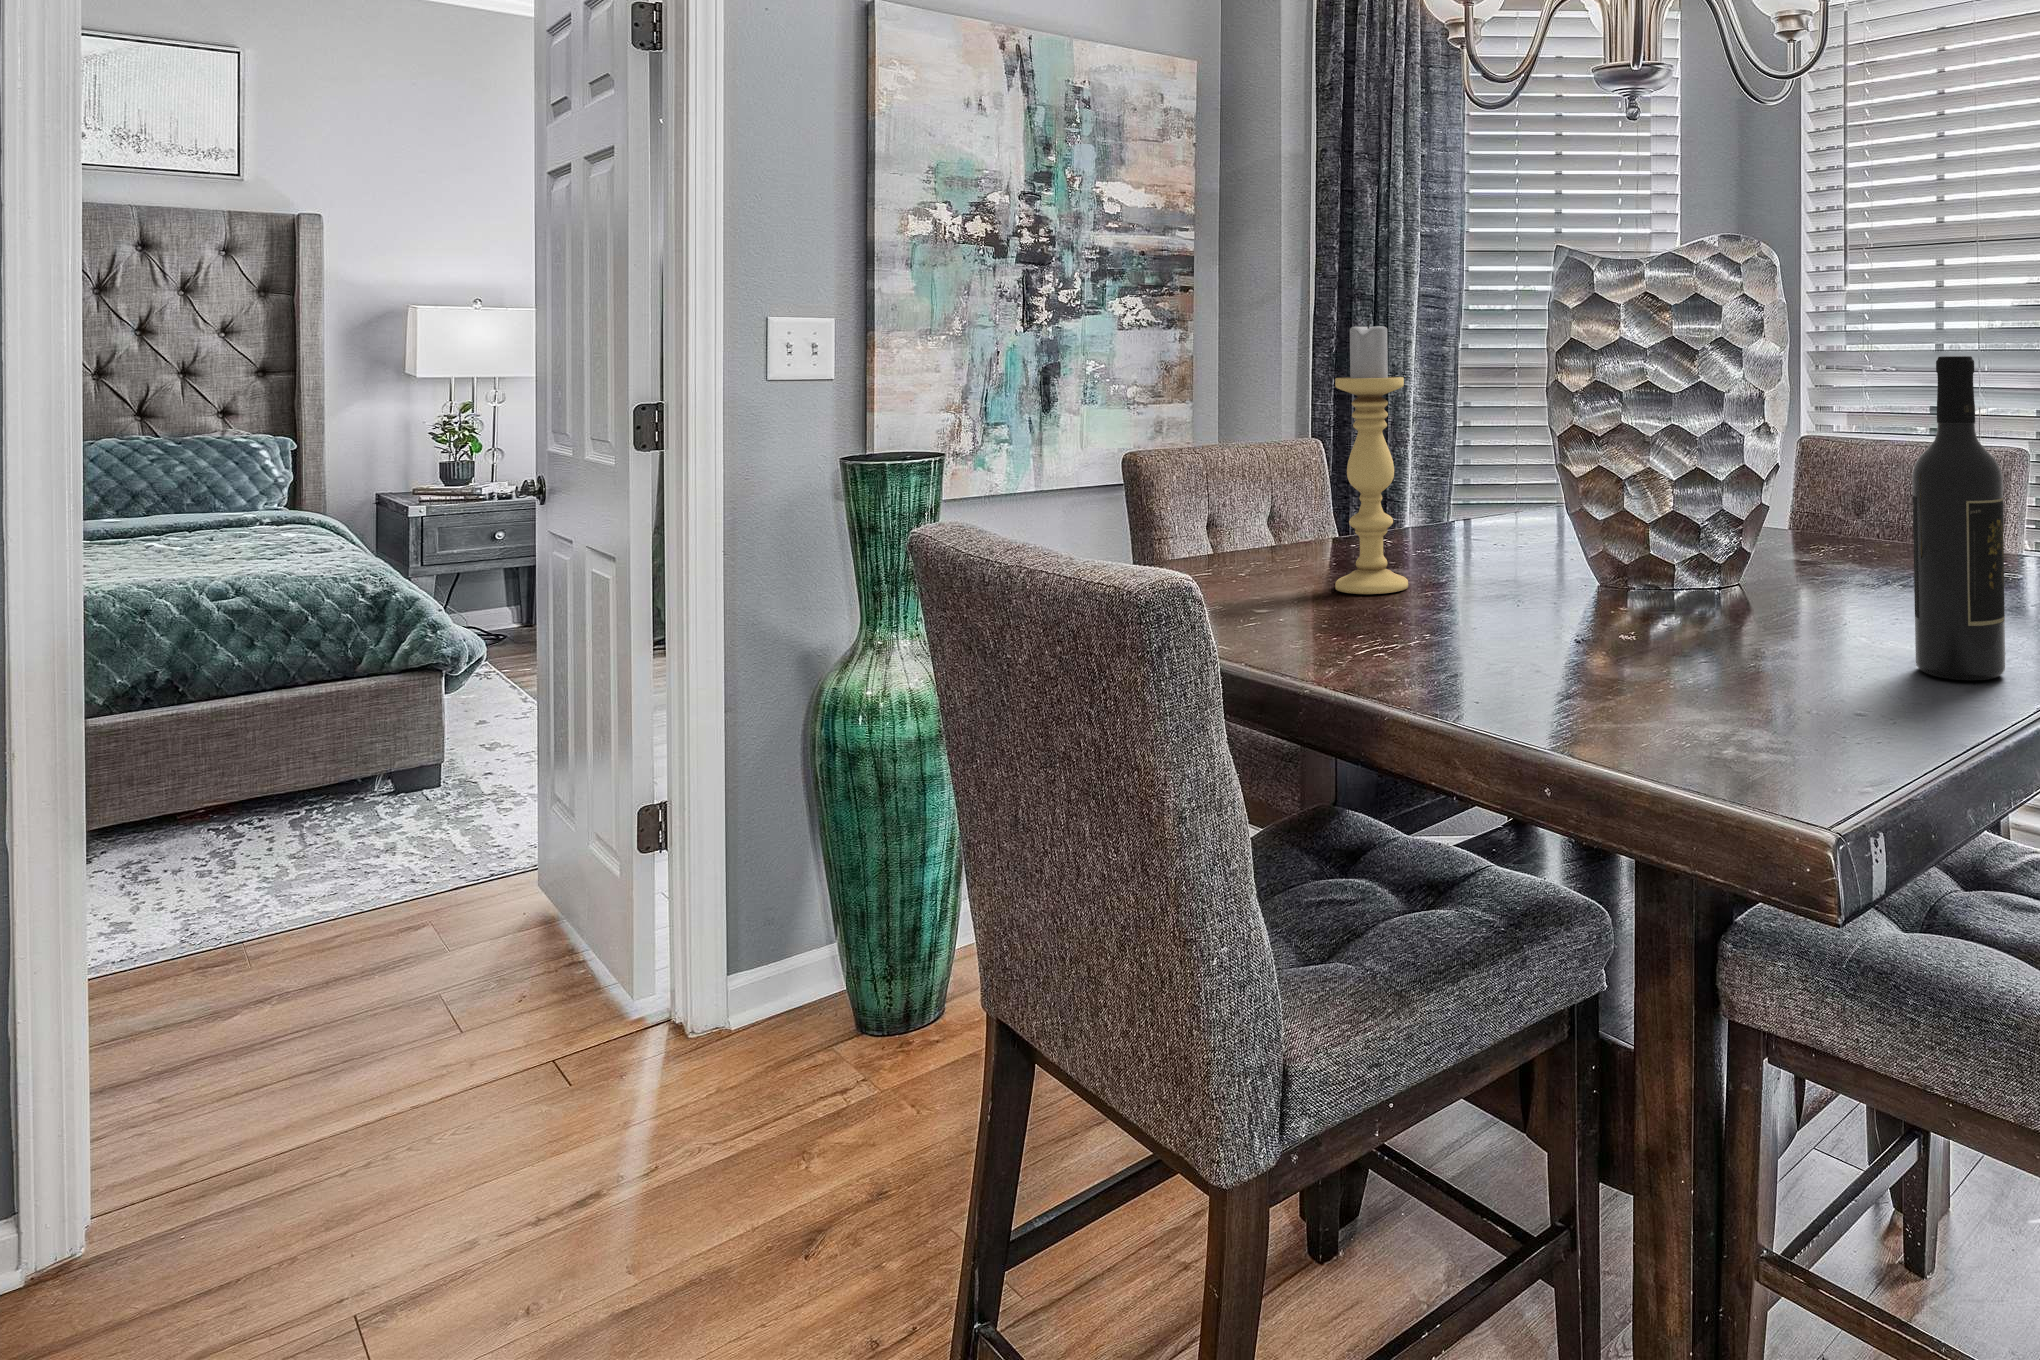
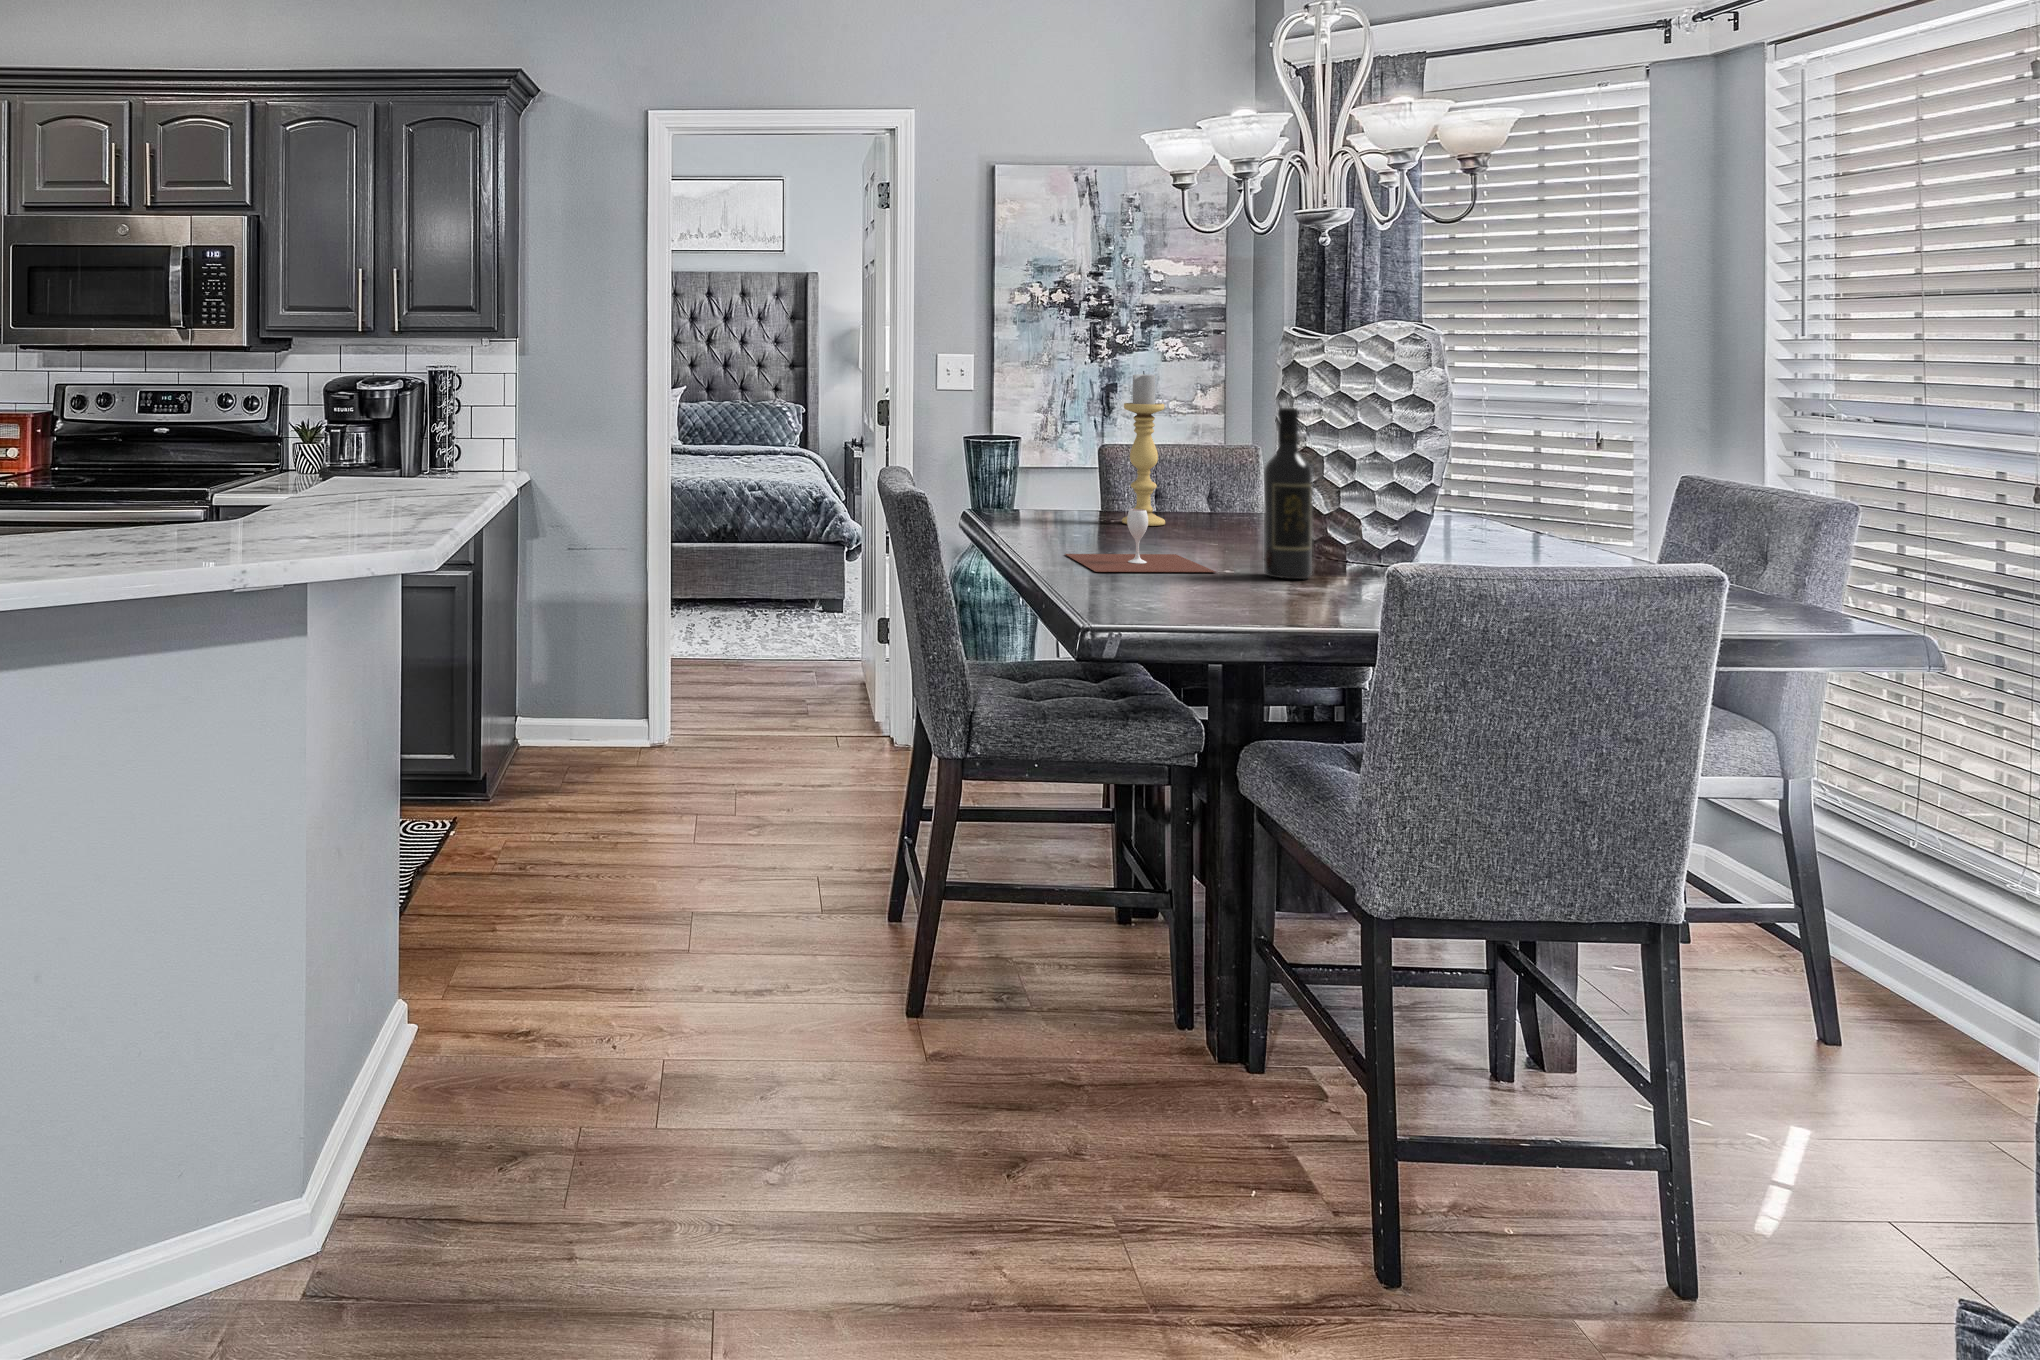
wine glass: none [1530,581,1870,749] -> present [1065,509,1216,572]

